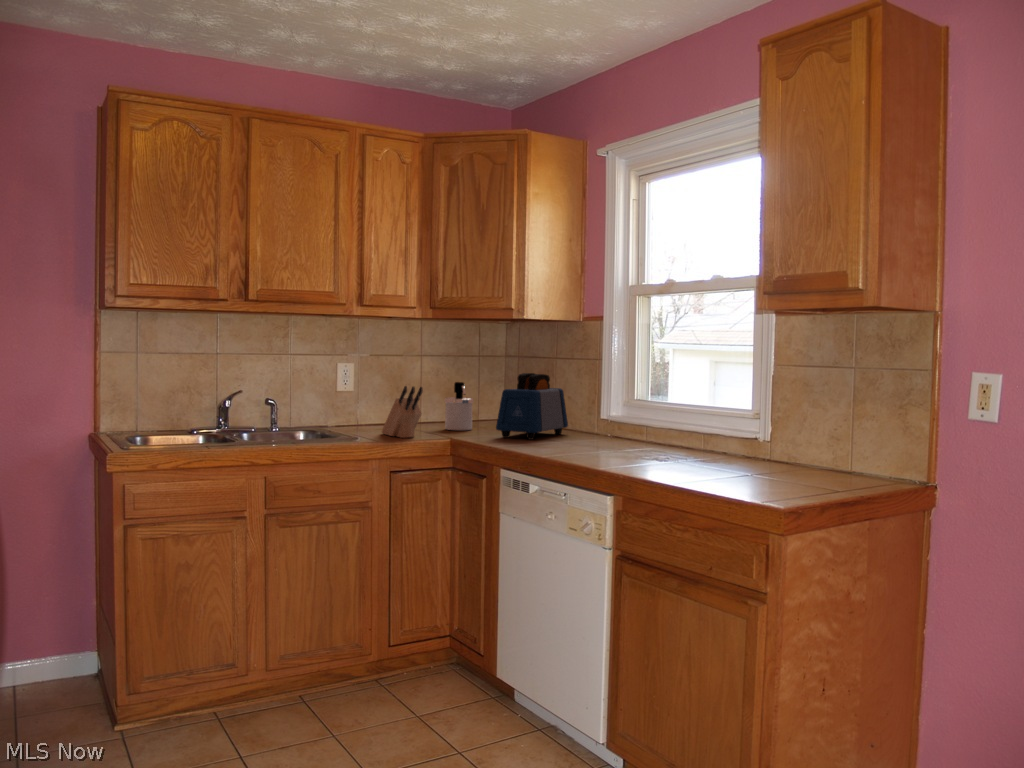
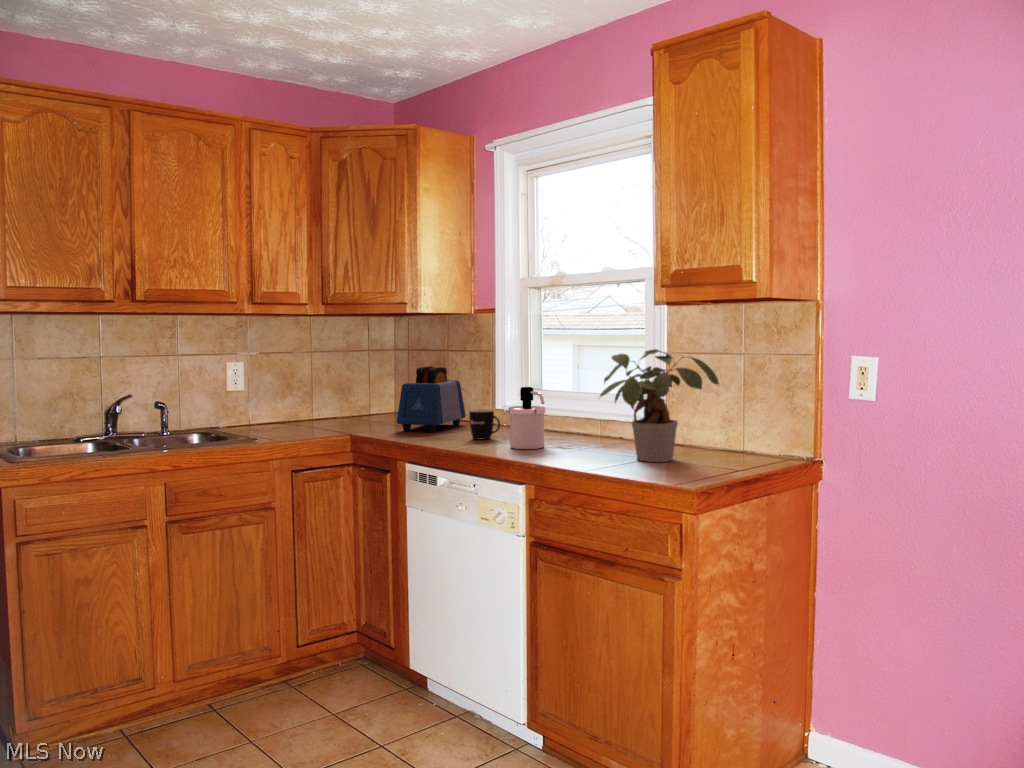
potted plant: none [691,360,825,479] -> present [600,349,719,462]
soap dispenser: present [445,382,474,430] -> present [508,387,545,449]
knife block: present [382,386,423,438] -> none [280,384,322,436]
mug: none [567,418,598,449] -> present [469,409,500,439]

